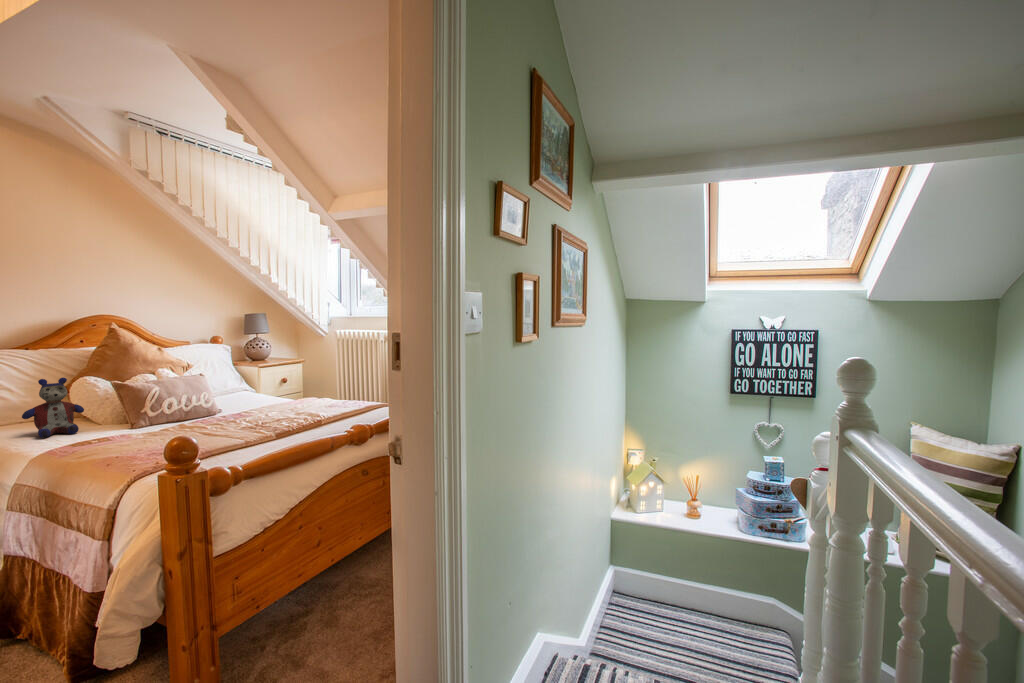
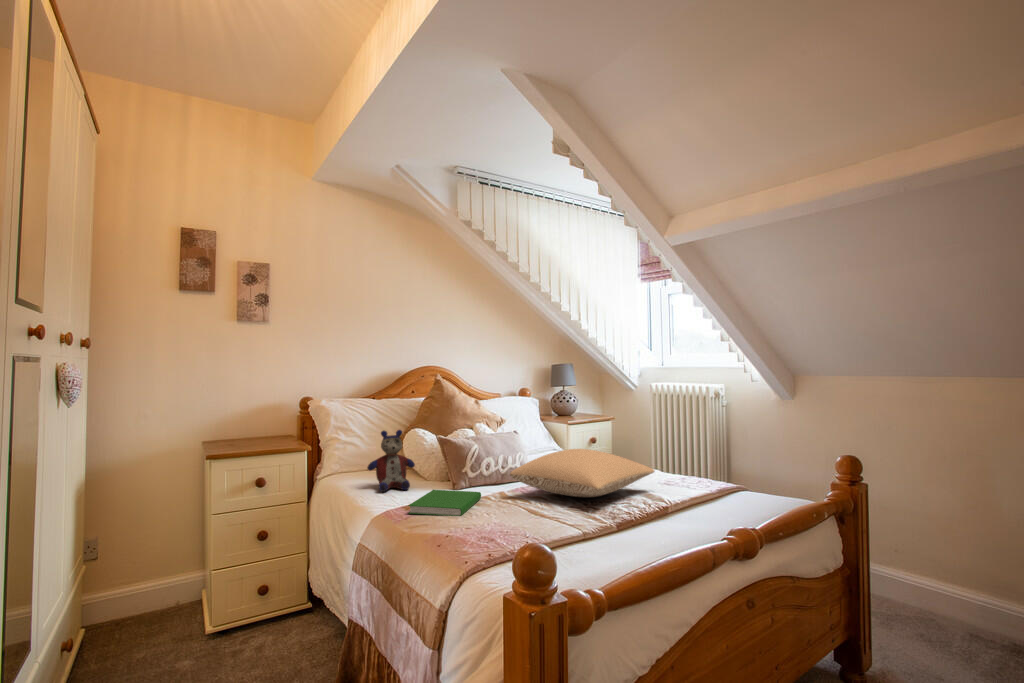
pillow: none [190,384,321,421] -> present [510,449,655,497]
hardcover book: none [76,426,160,451] -> present [408,490,481,516]

